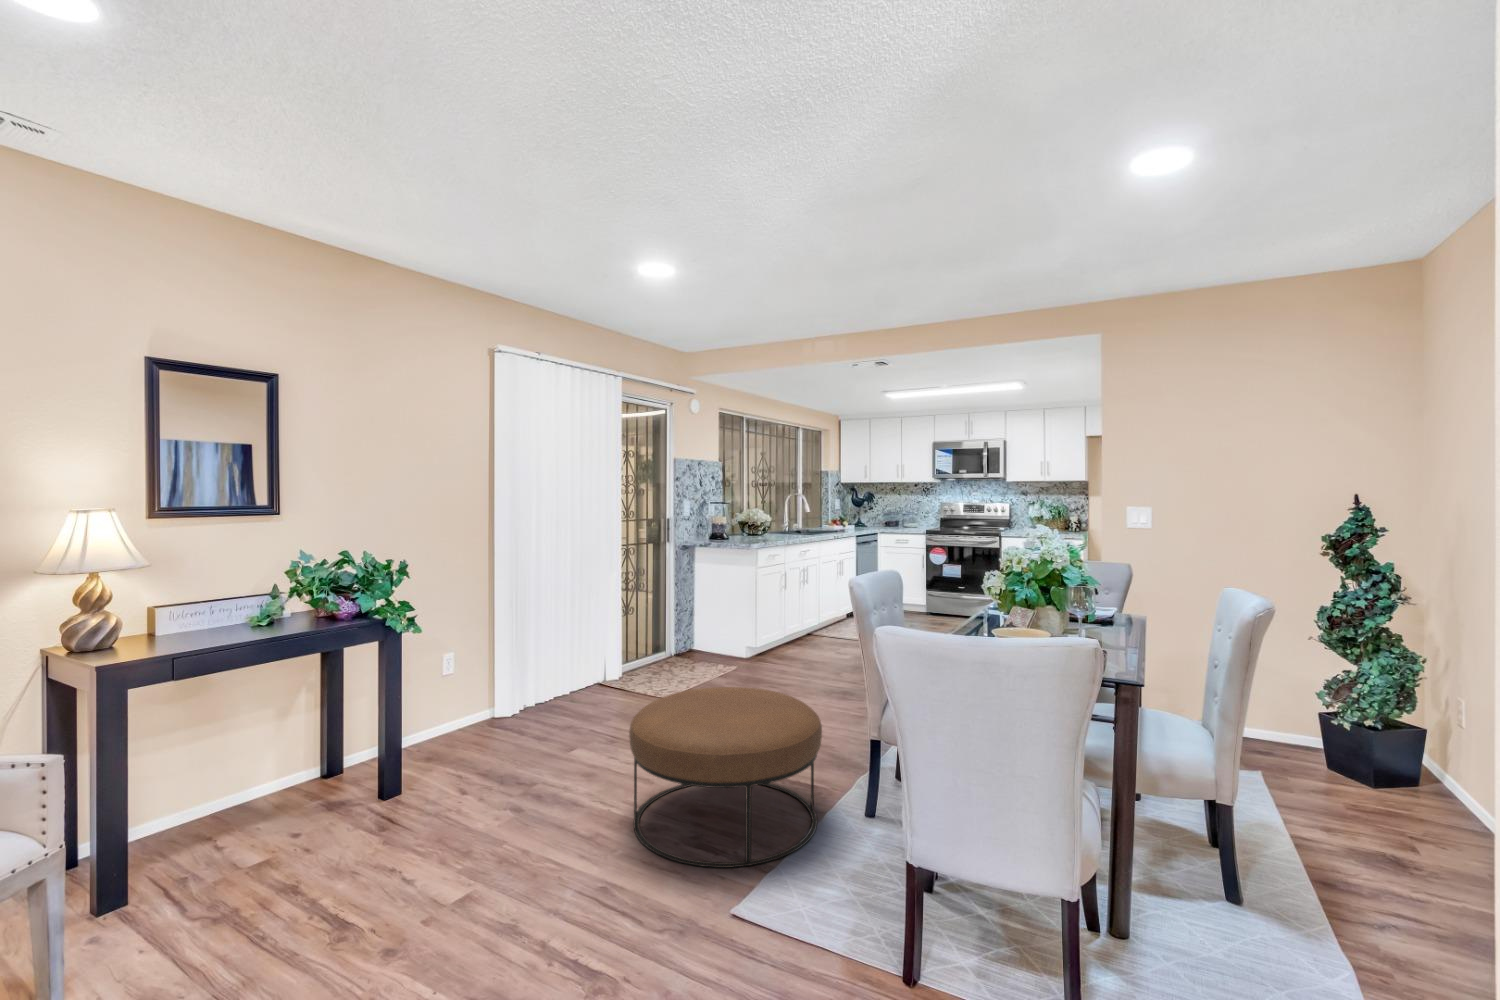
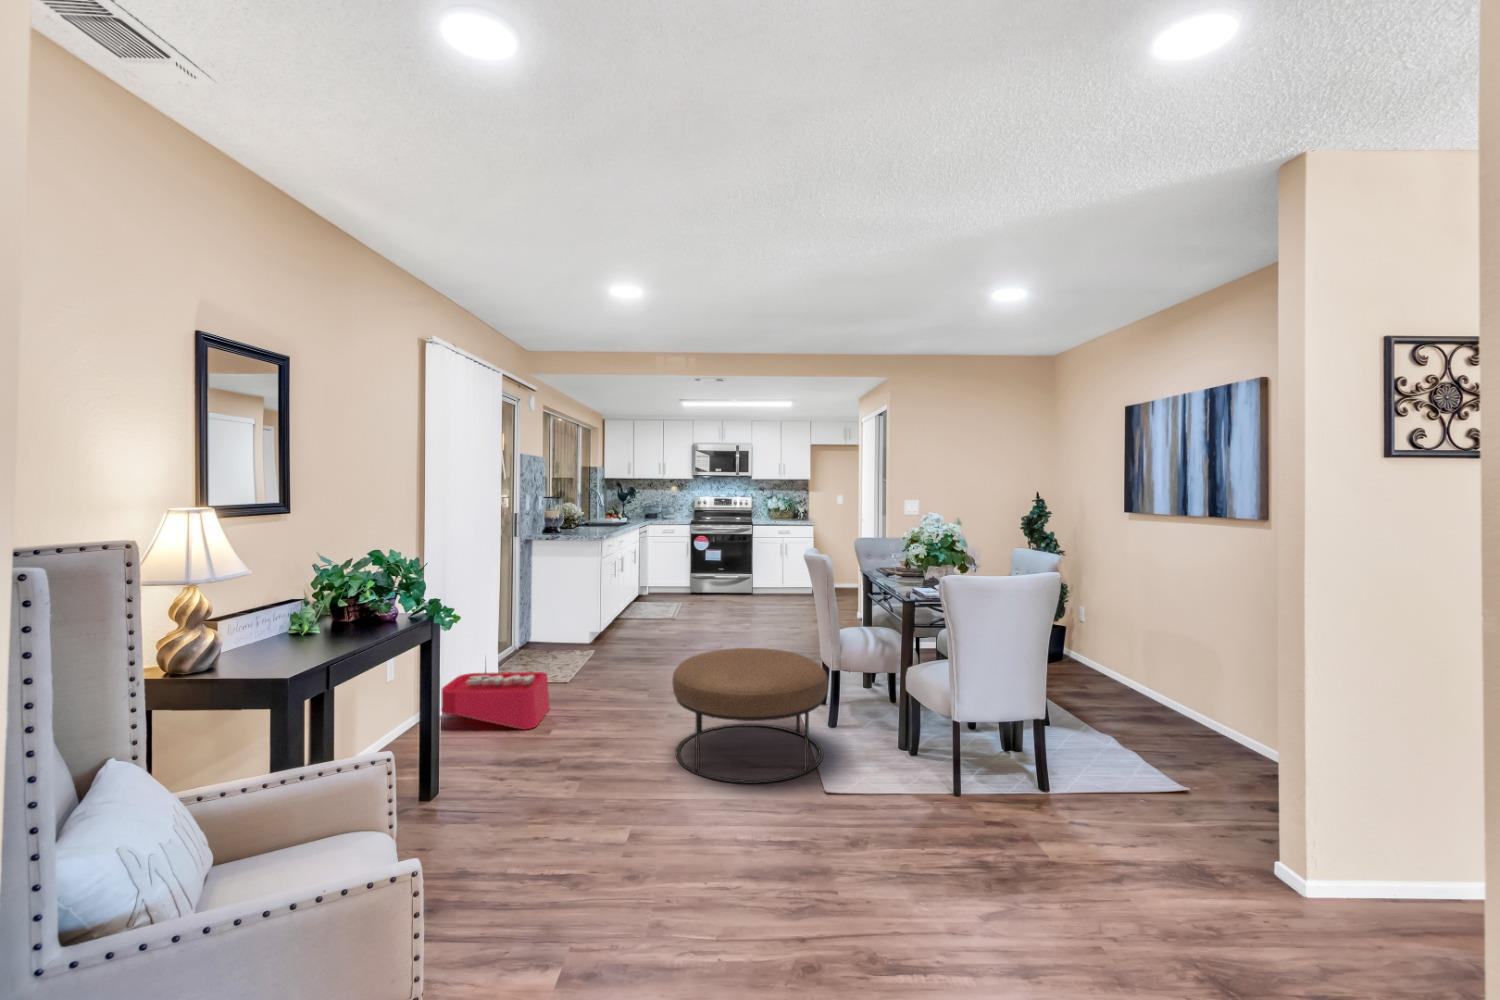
storage bin: none [507,666,614,740] -> present [441,672,549,729]

